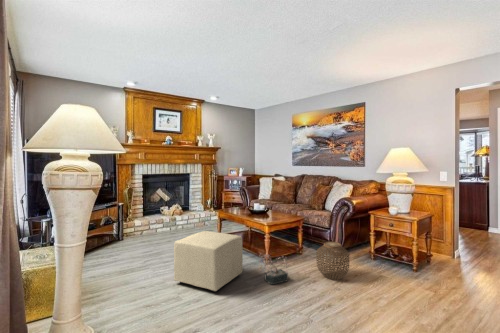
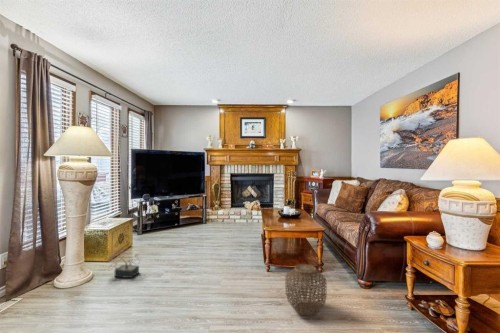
ottoman: present [174,231,243,291] -> none [172,227,225,282]
decorative plant: present [263,255,289,285] -> present [110,248,142,278]

